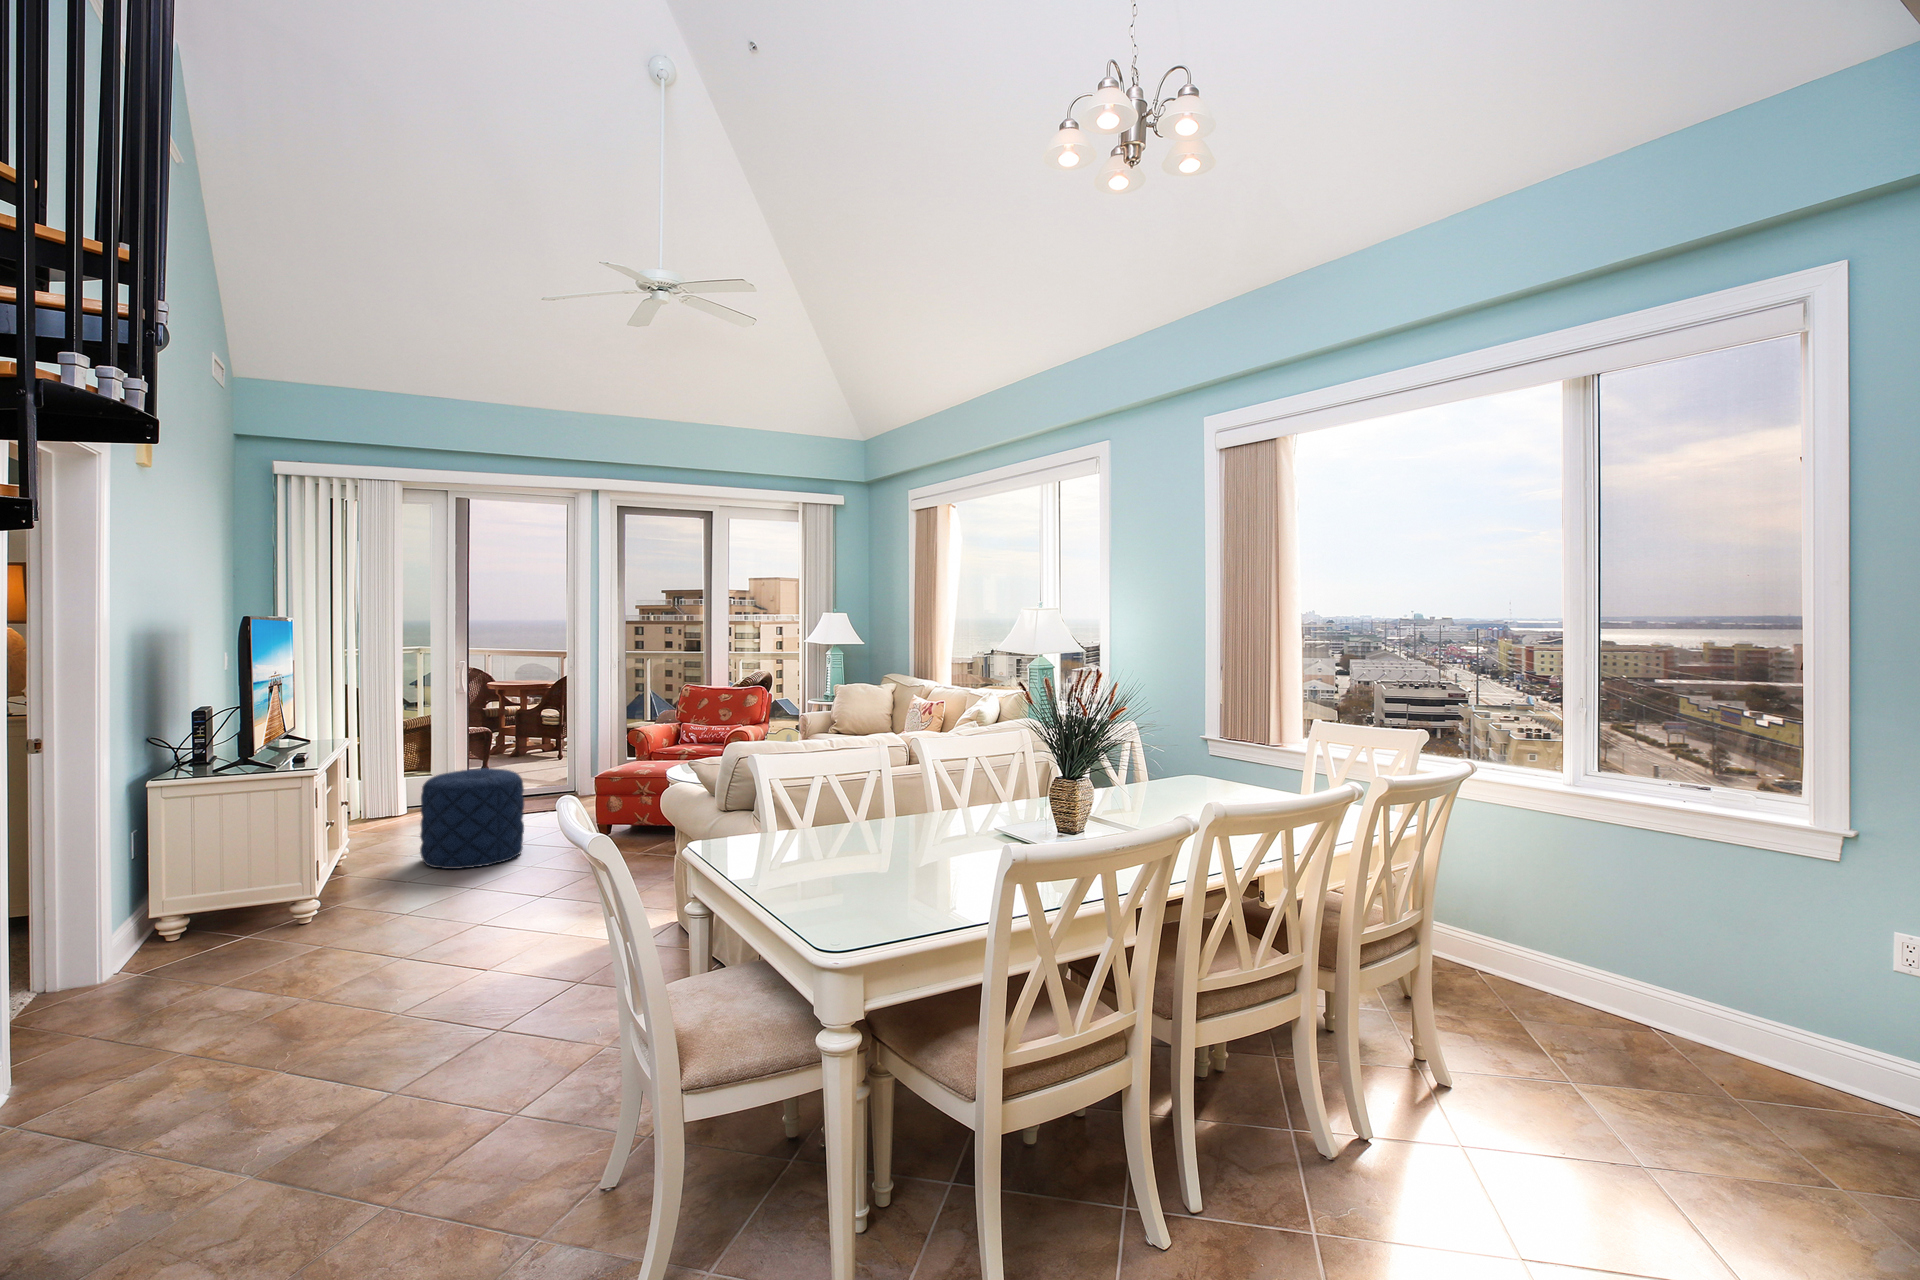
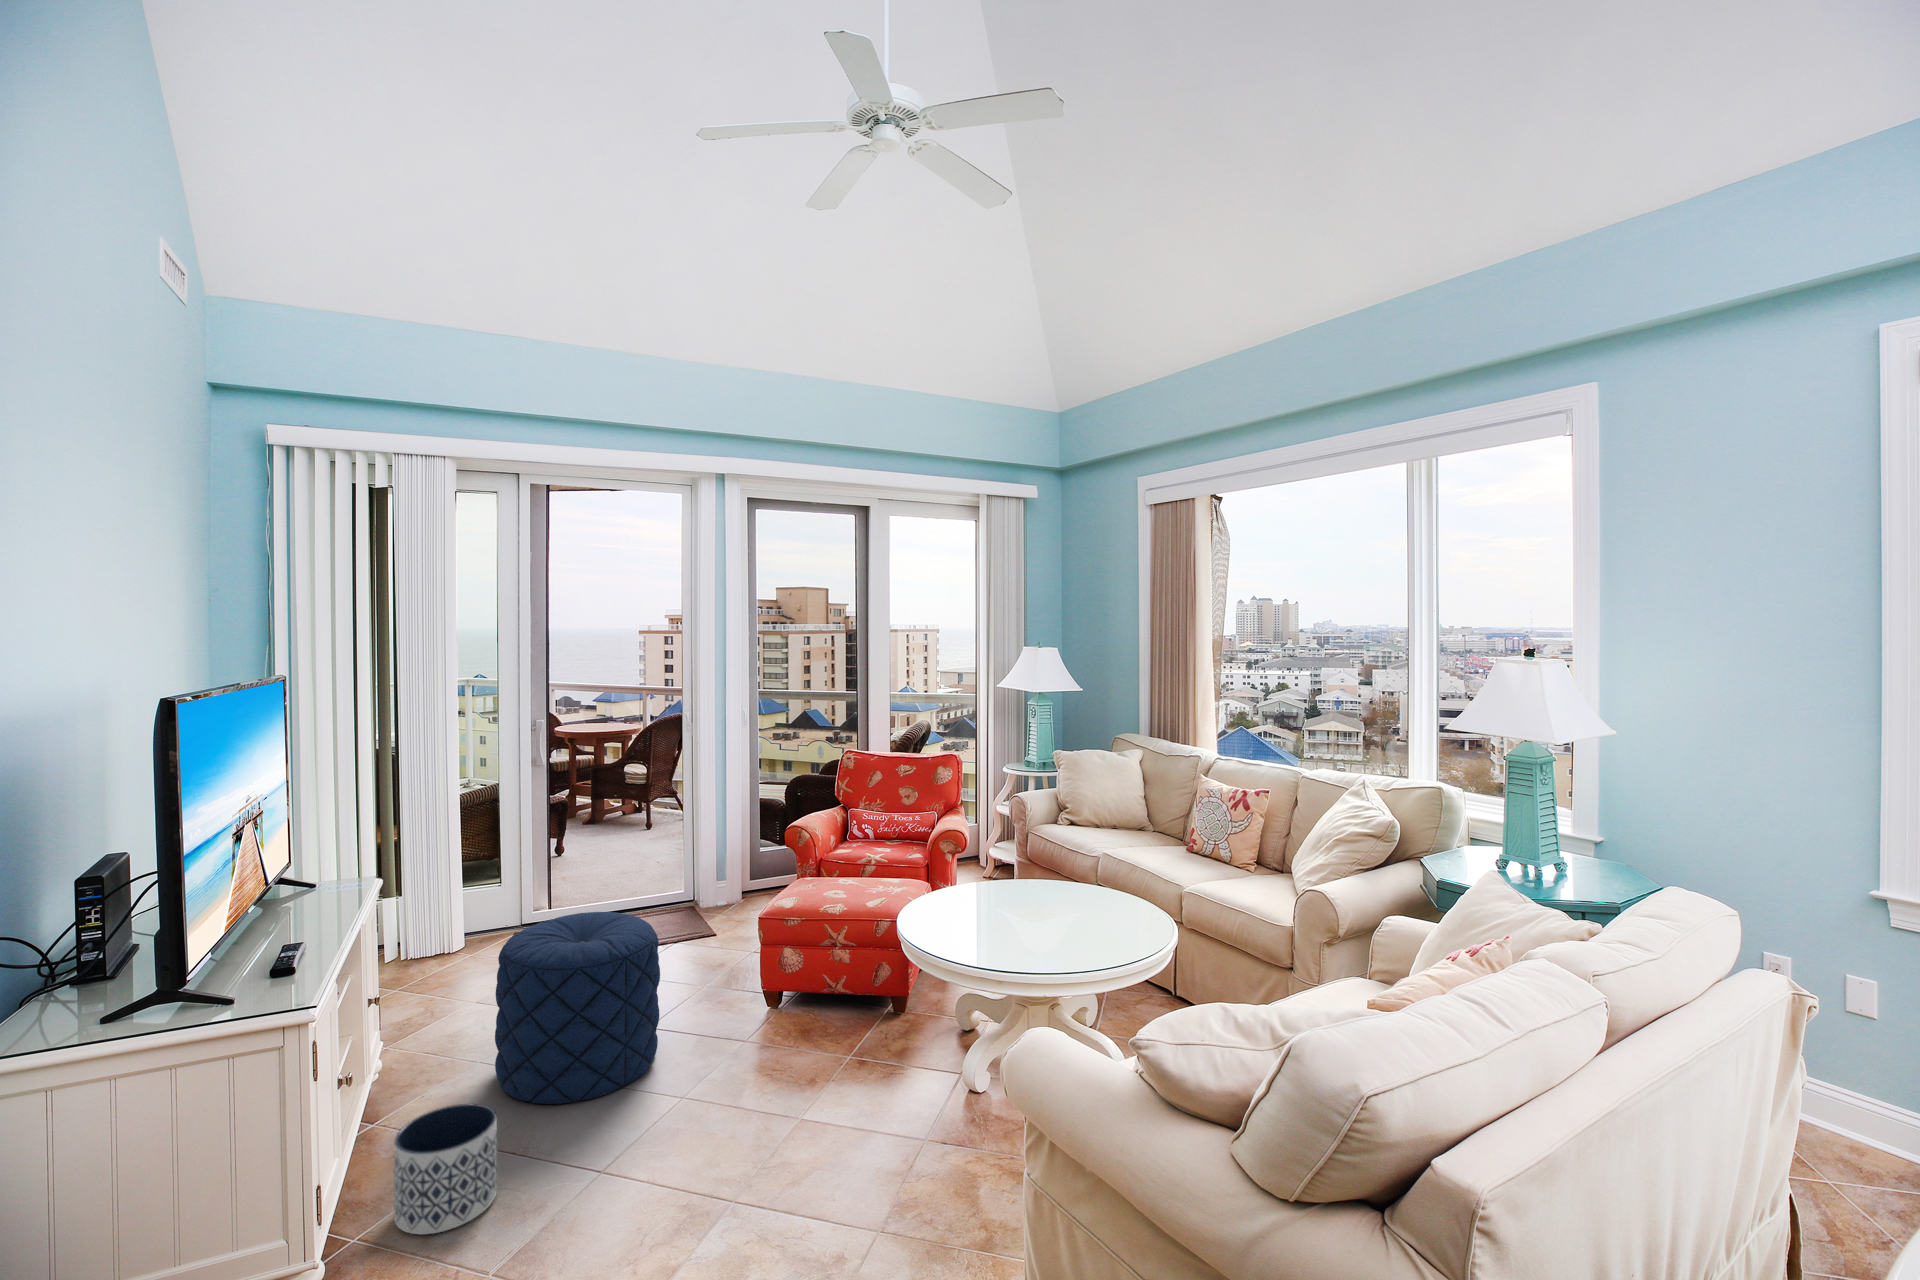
planter: none [358,849,415,904] -> present [394,1104,497,1234]

